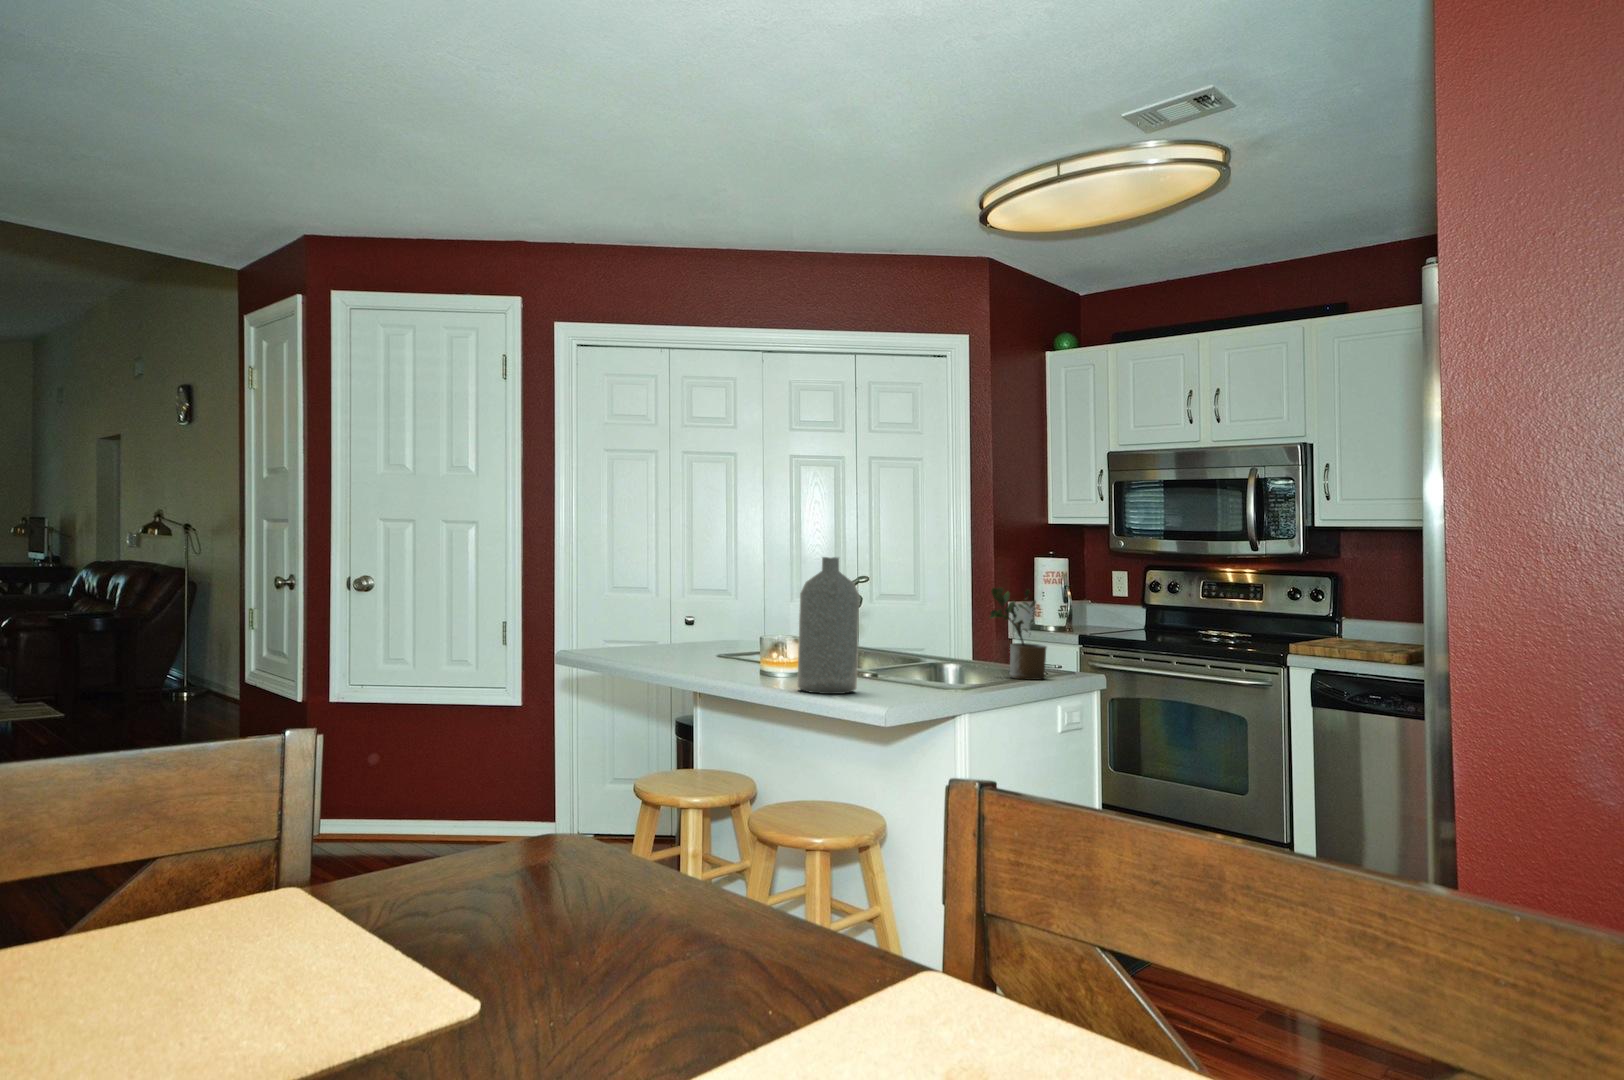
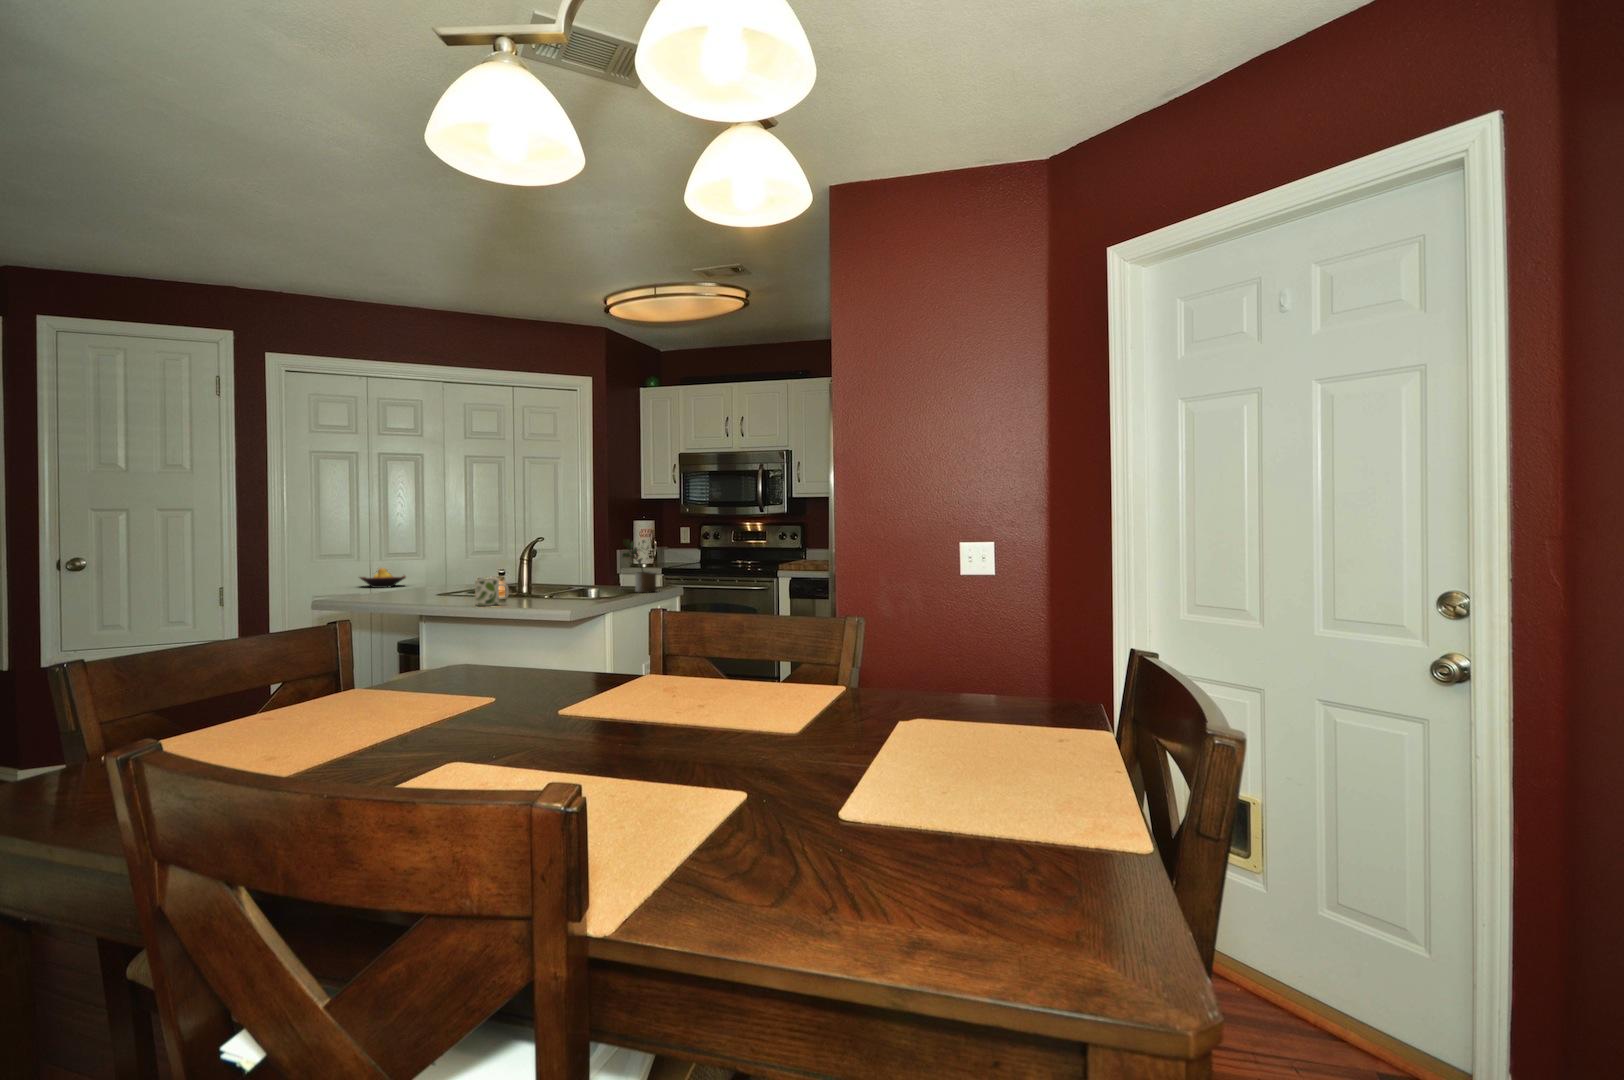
bottle: present [797,557,859,694] -> none [515,525,554,607]
fruit bowl: none [650,611,707,641] -> present [360,568,406,588]
mug: none [745,640,793,684] -> present [475,579,509,606]

